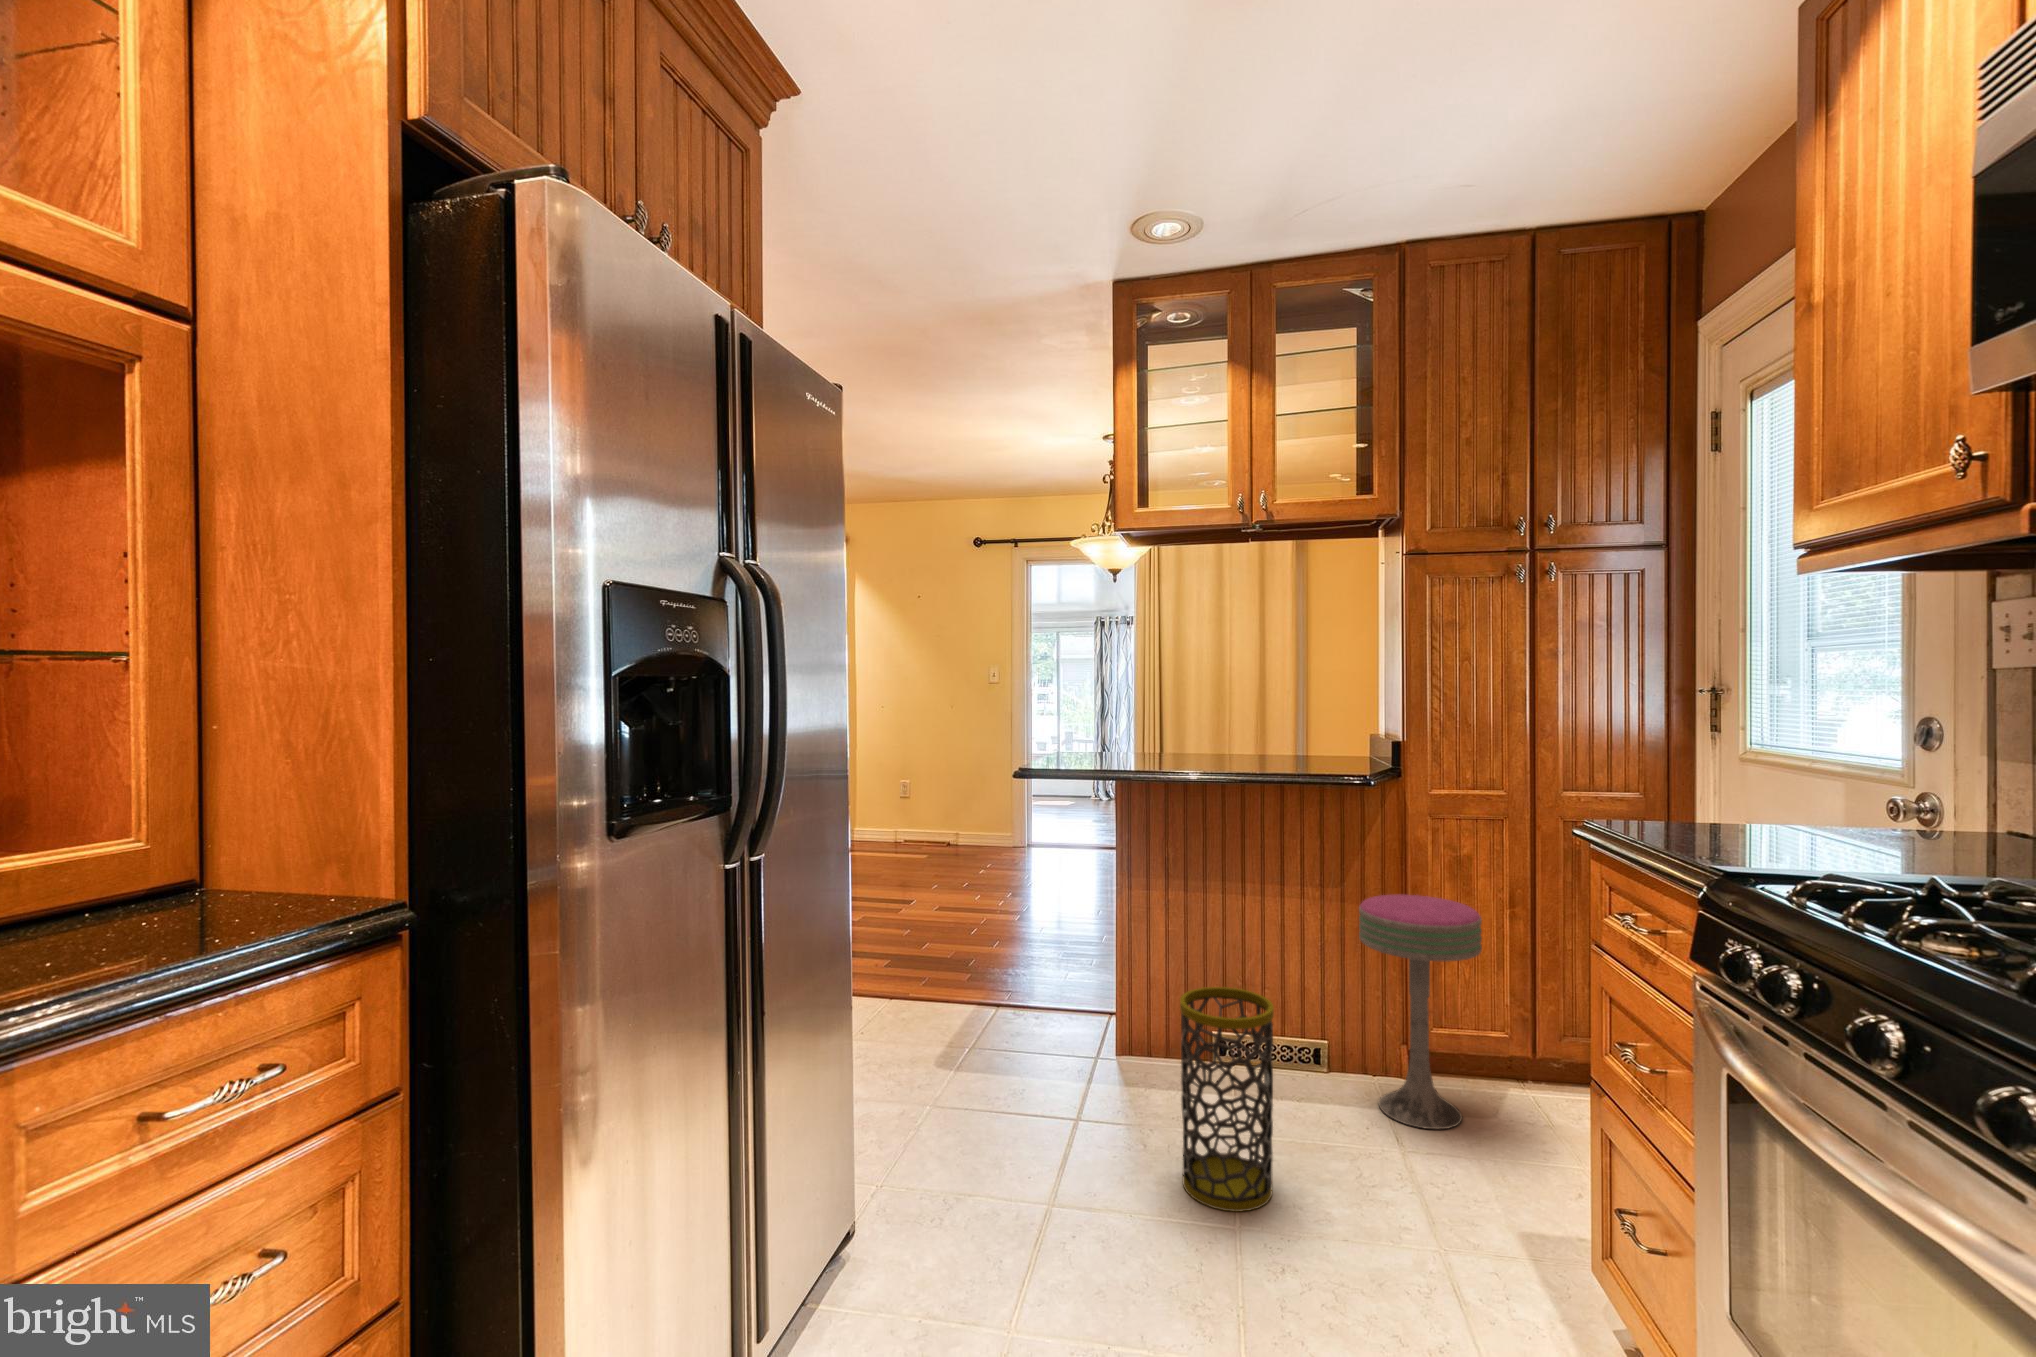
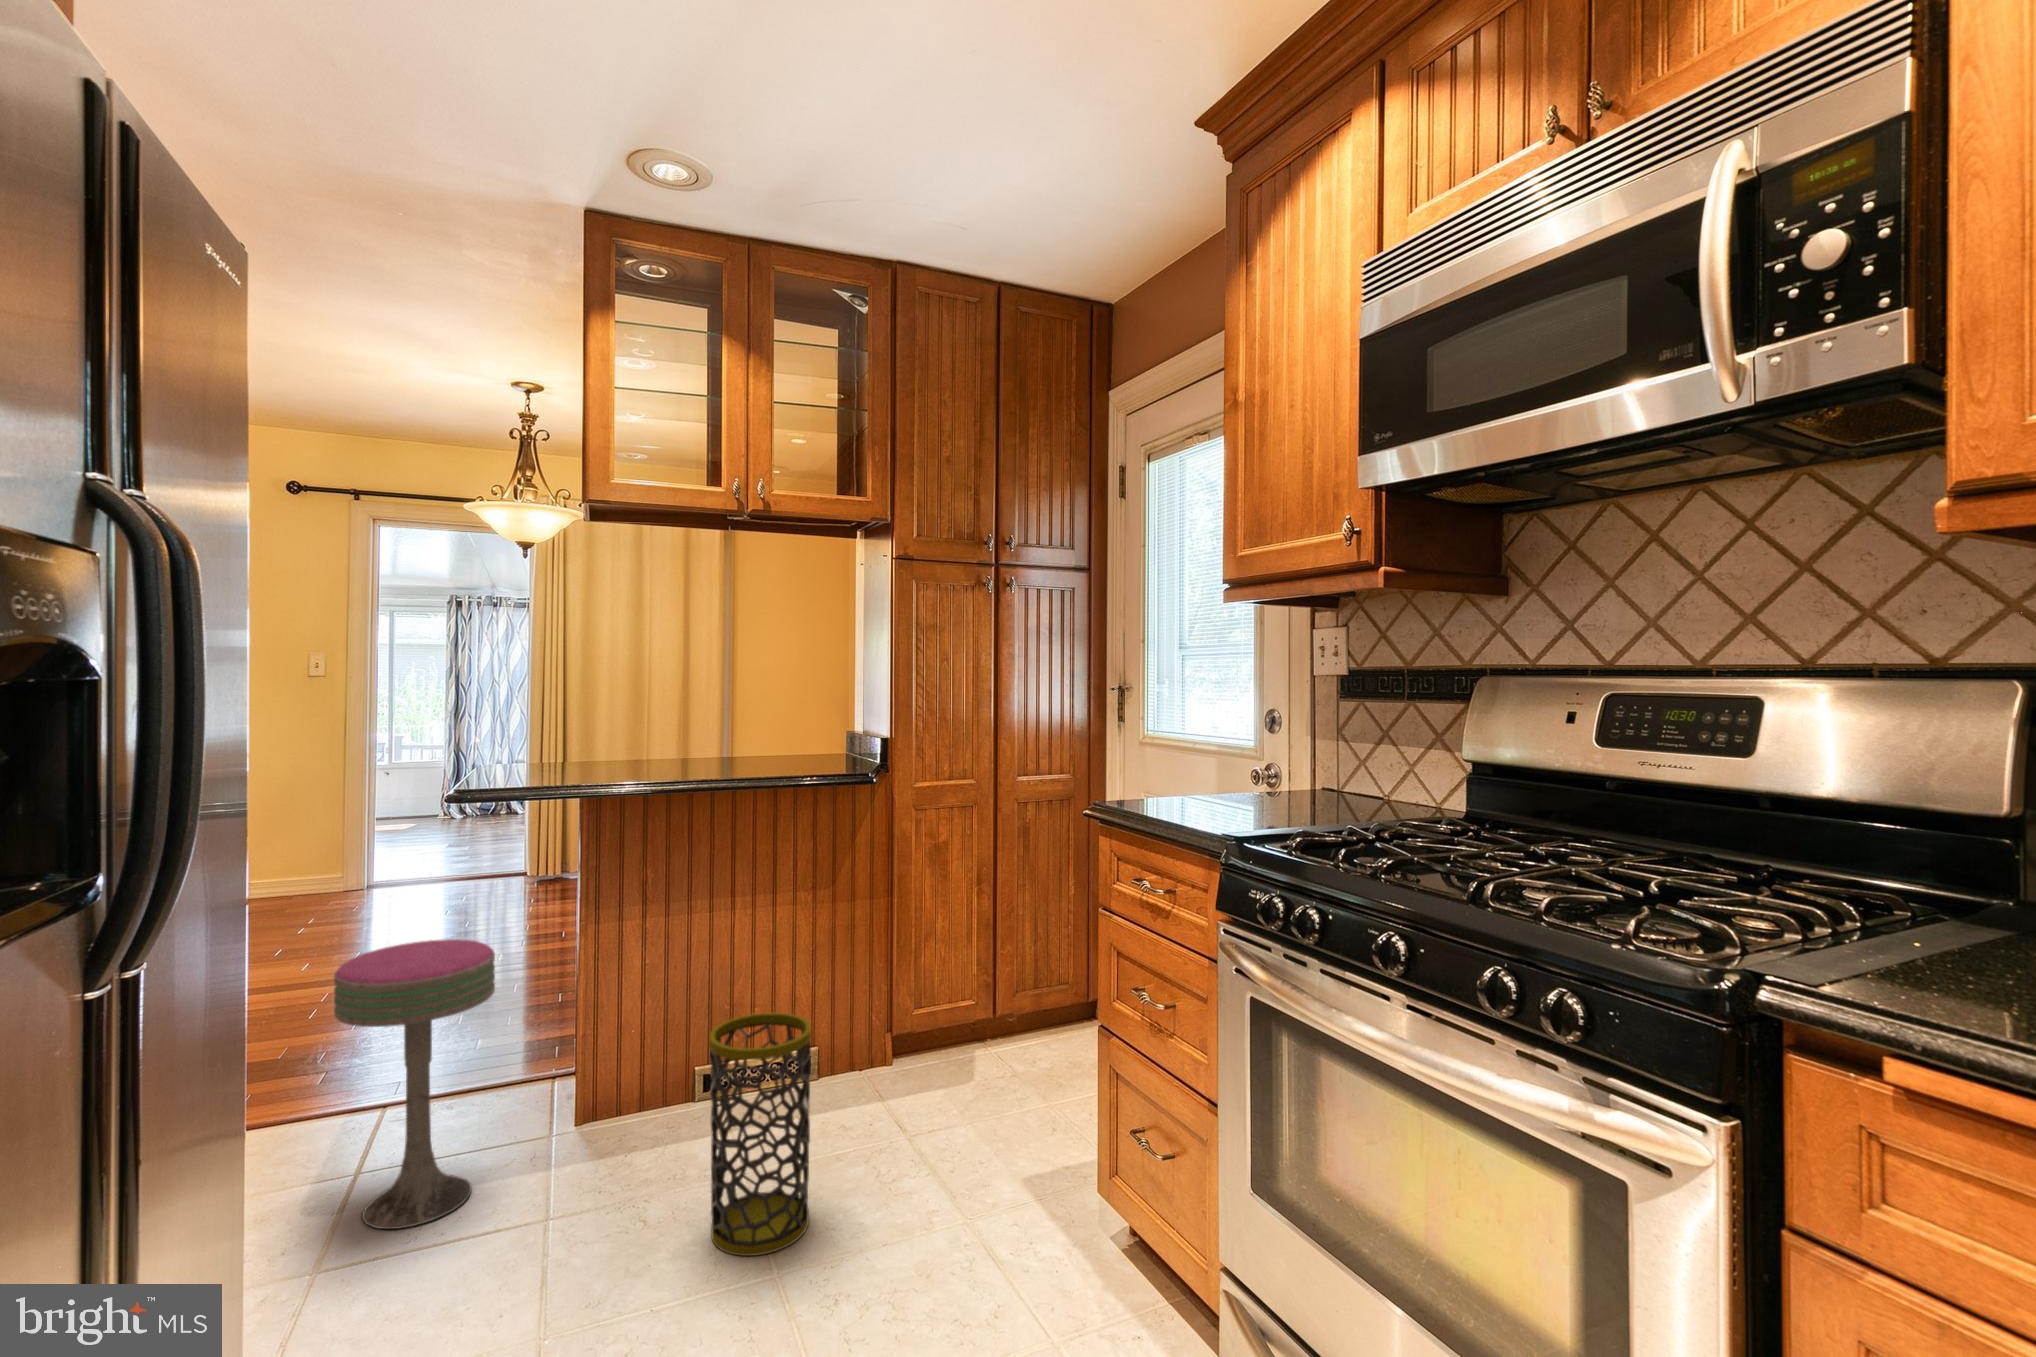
bar stool: present [1359,895,1482,1129] -> present [334,939,495,1229]

